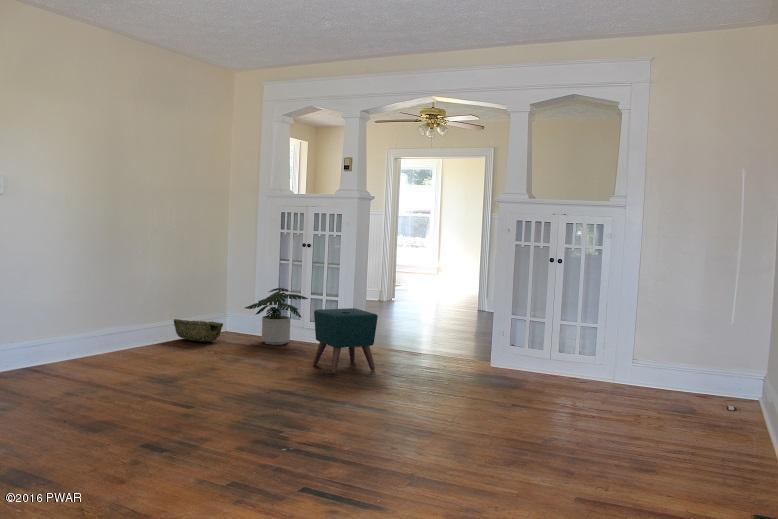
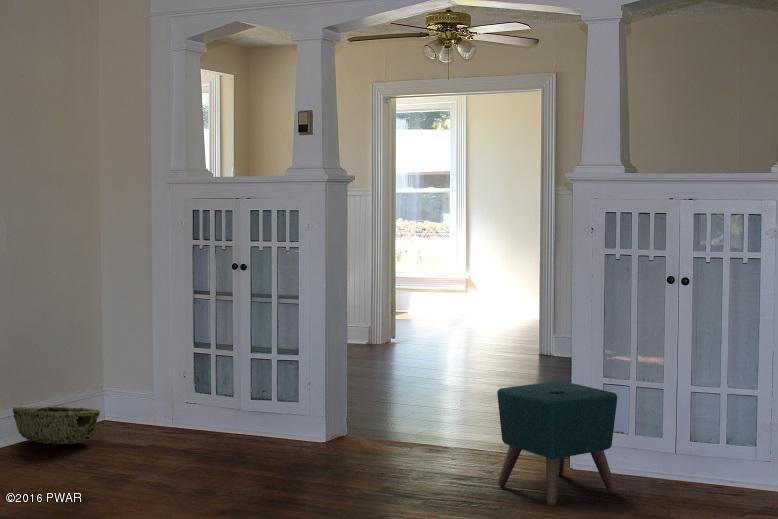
potted plant: present [245,288,308,345] -> none [135,342,247,444]
ottoman: present [313,308,378,374] -> present [497,381,617,506]

